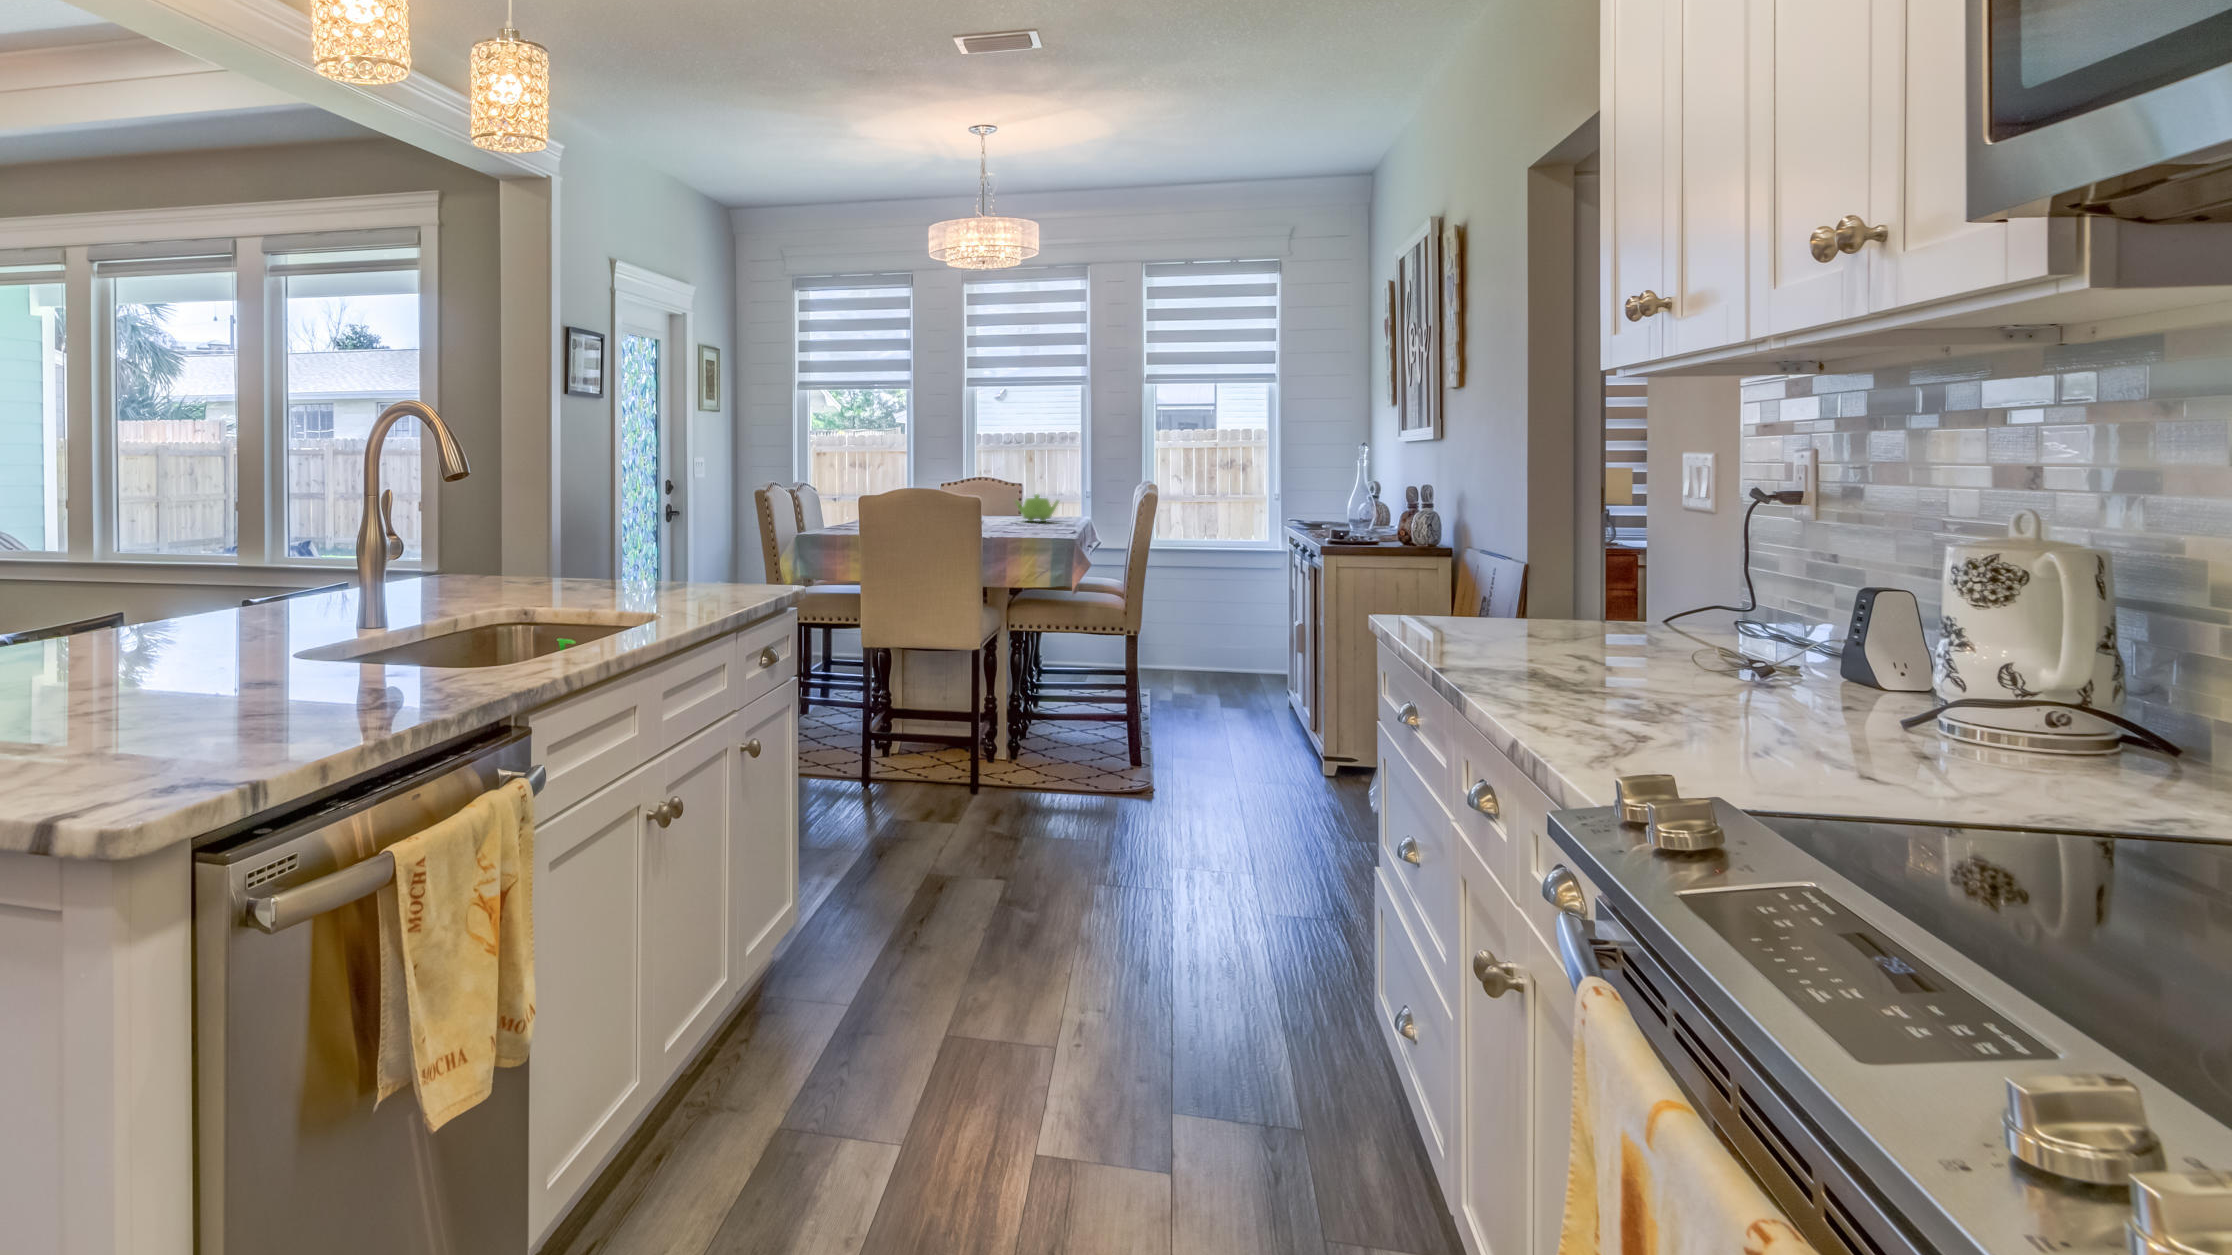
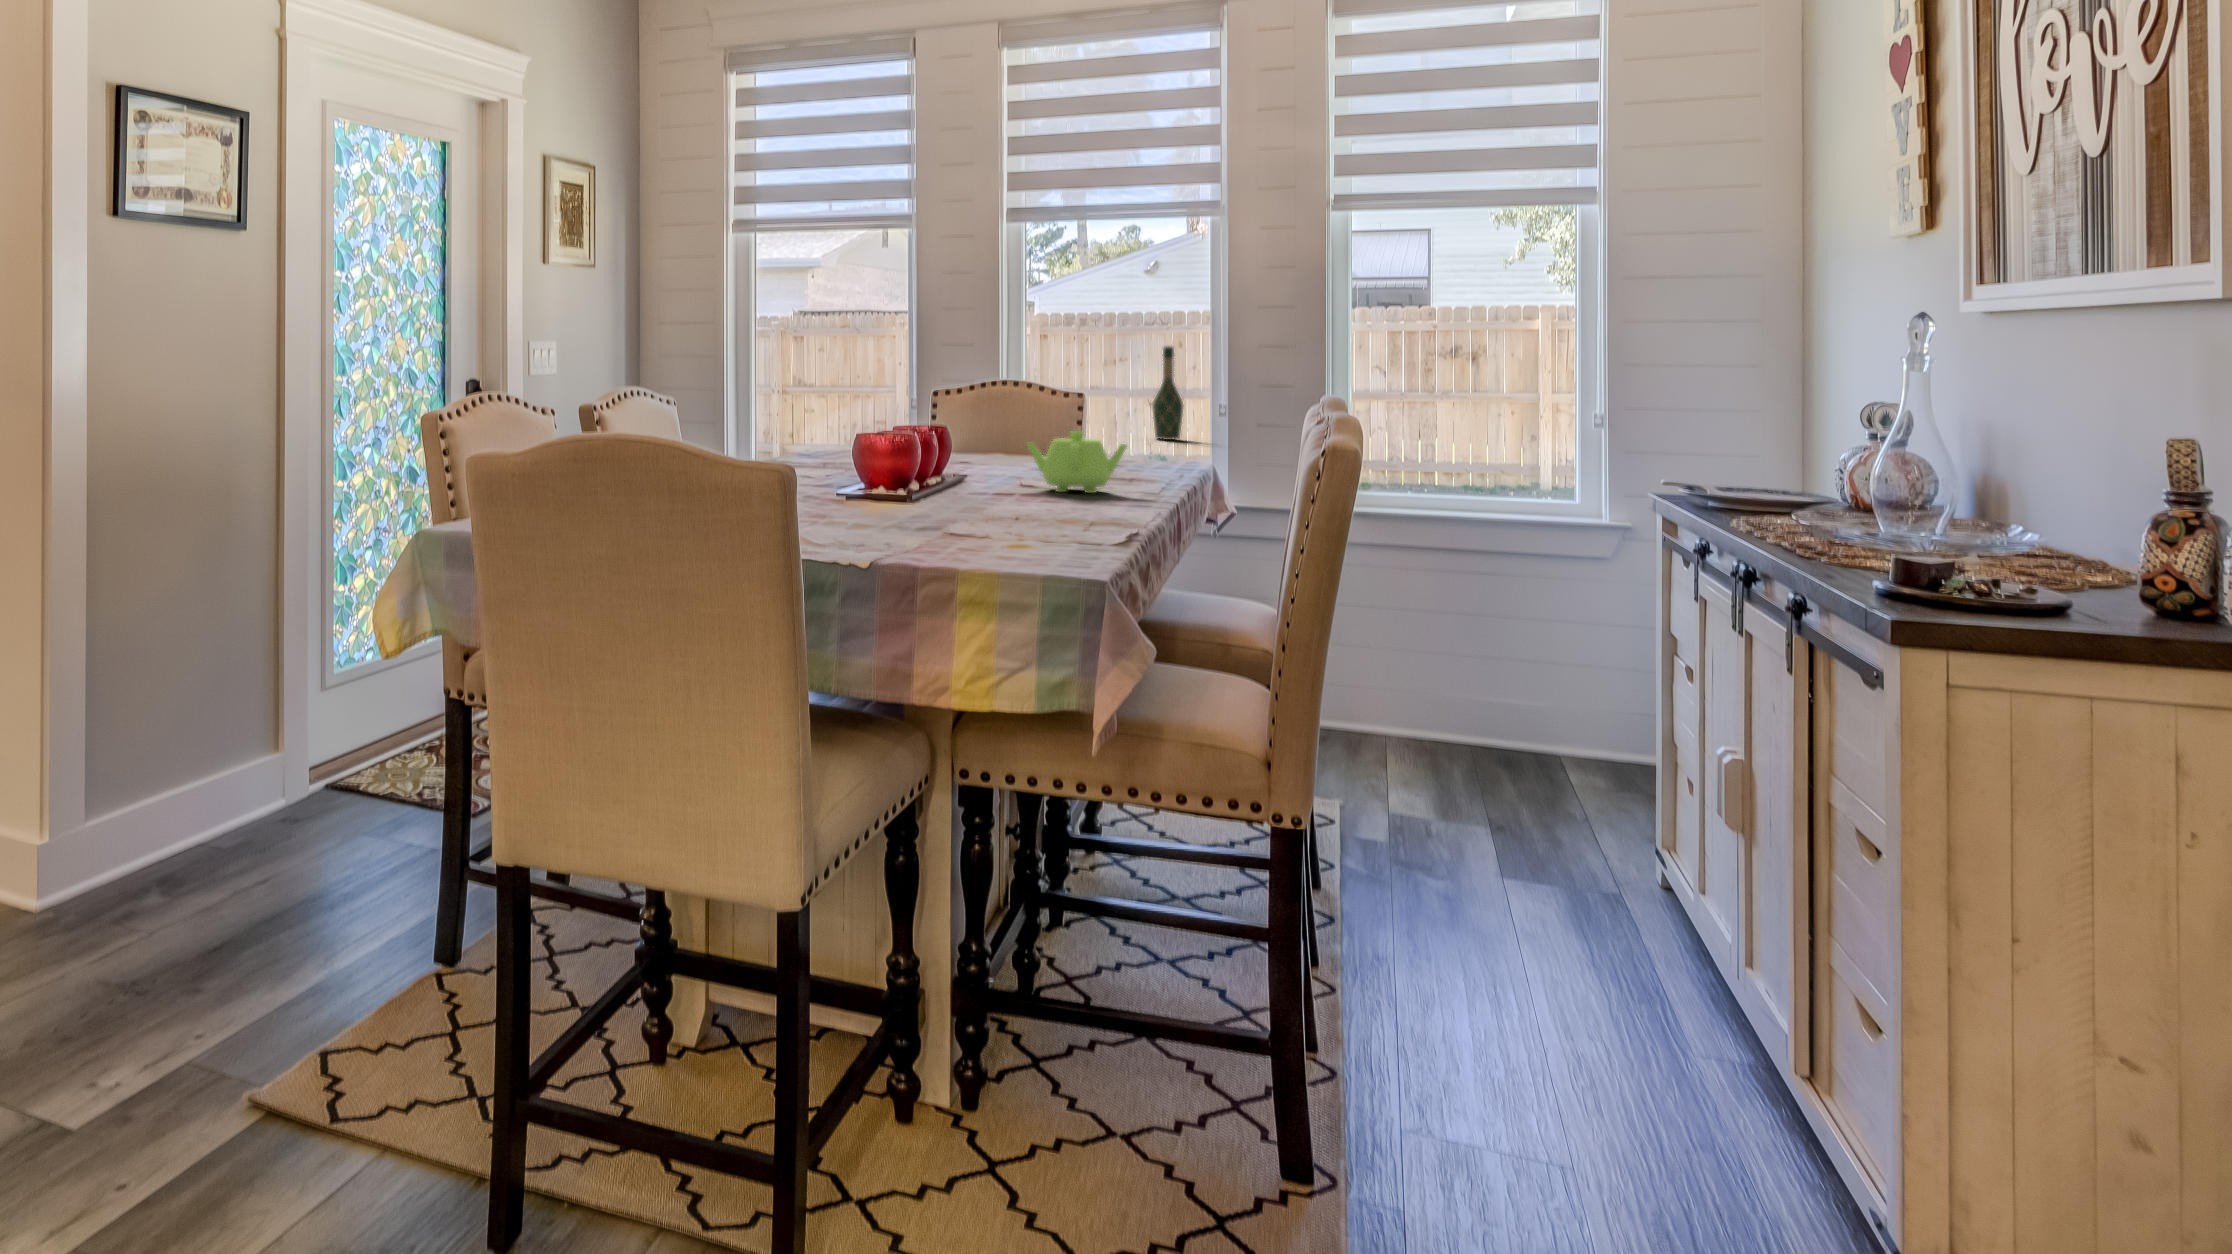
wine bottle: none [1051,456,1069,508] -> present [1152,346,1184,440]

